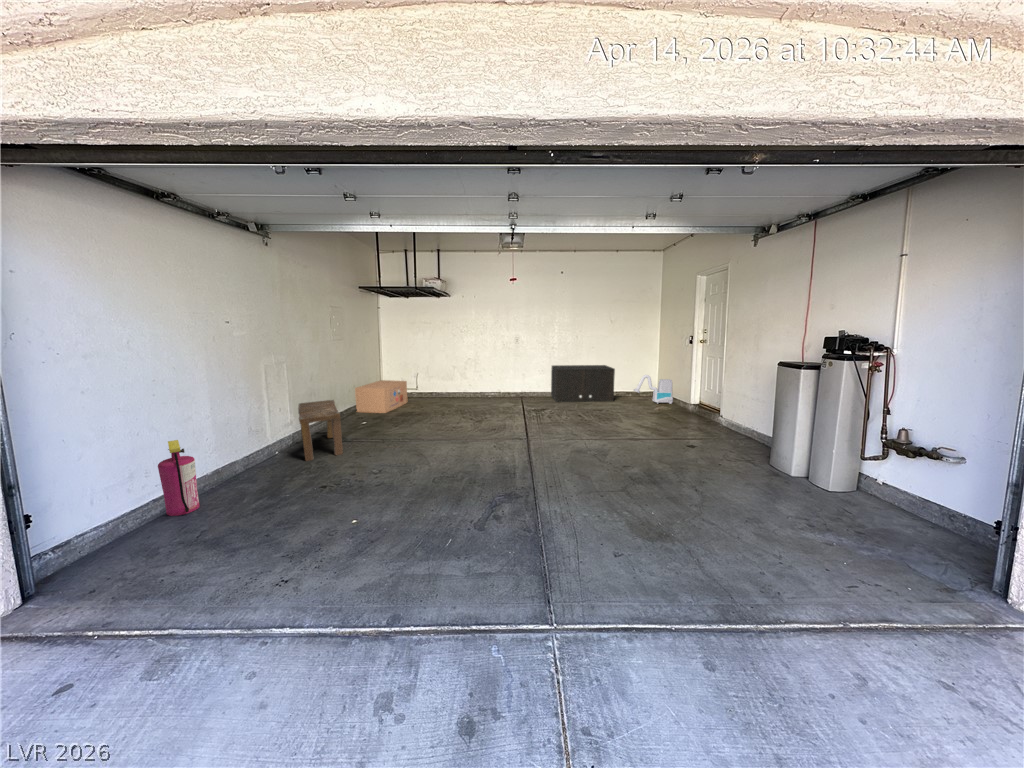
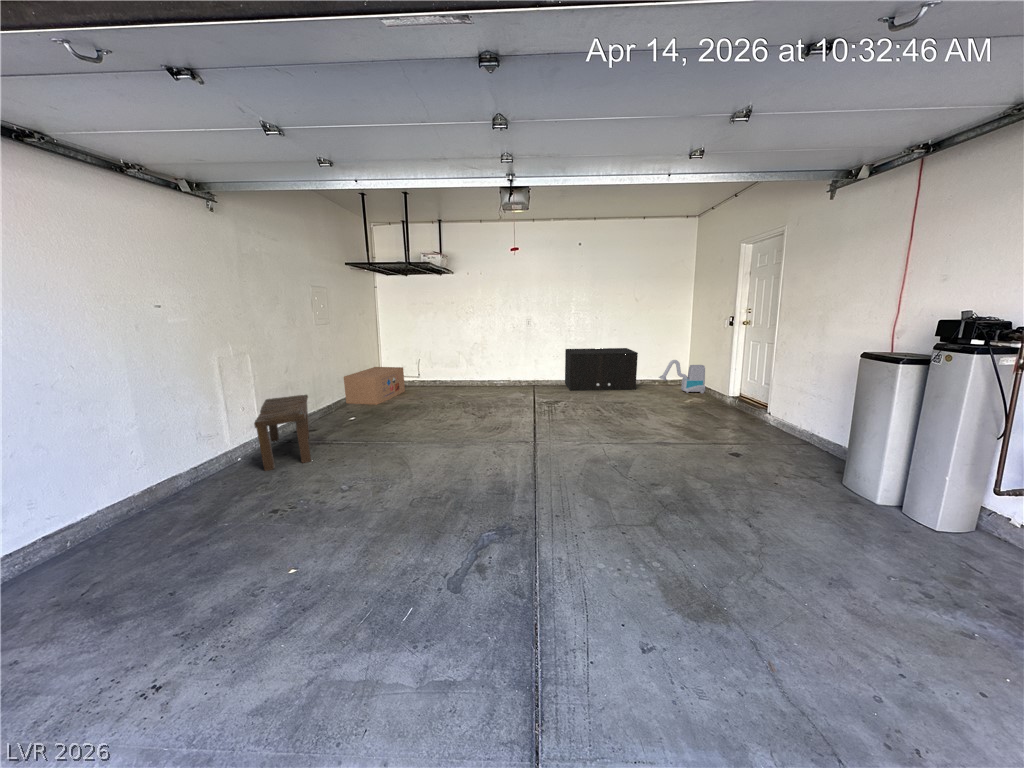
fire extinguisher: present [158,440,200,516] -> none [42,459,109,557]

